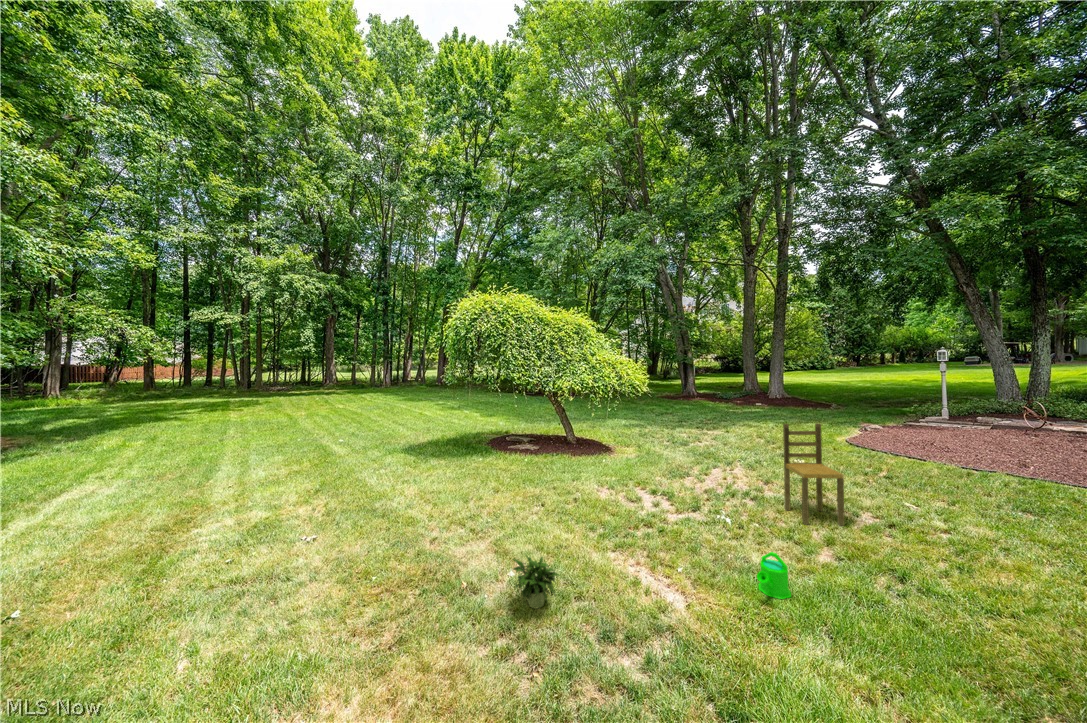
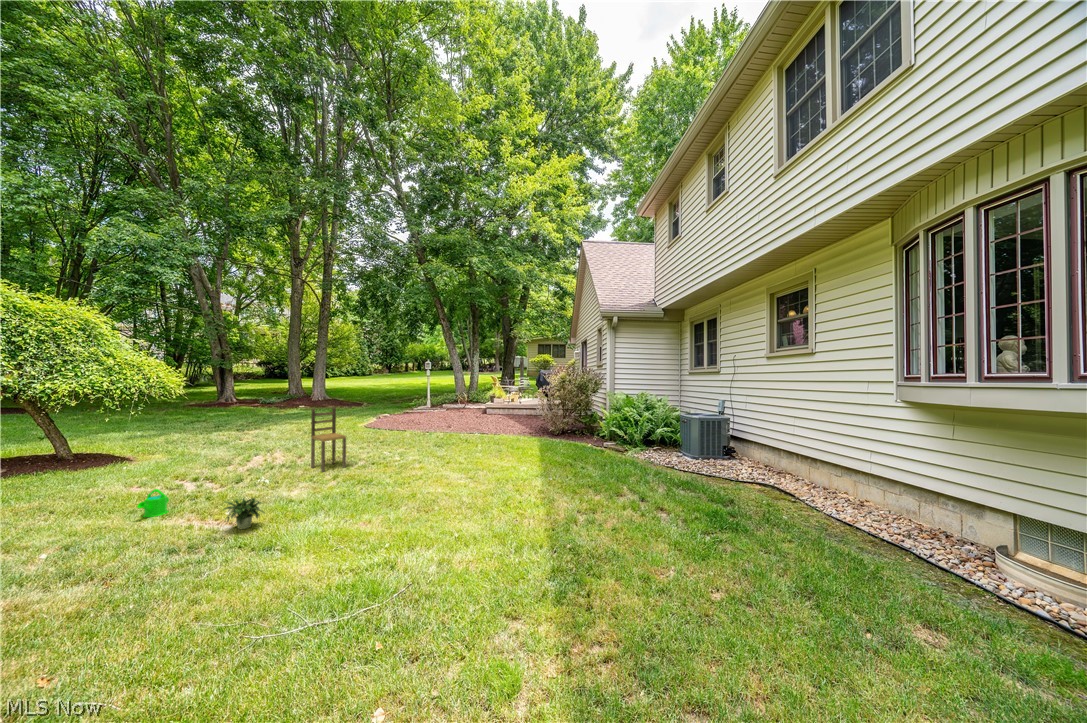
watering can: present [757,552,791,599] -> present [137,489,169,517]
potted plant: present [513,555,559,609] -> present [223,498,263,529]

